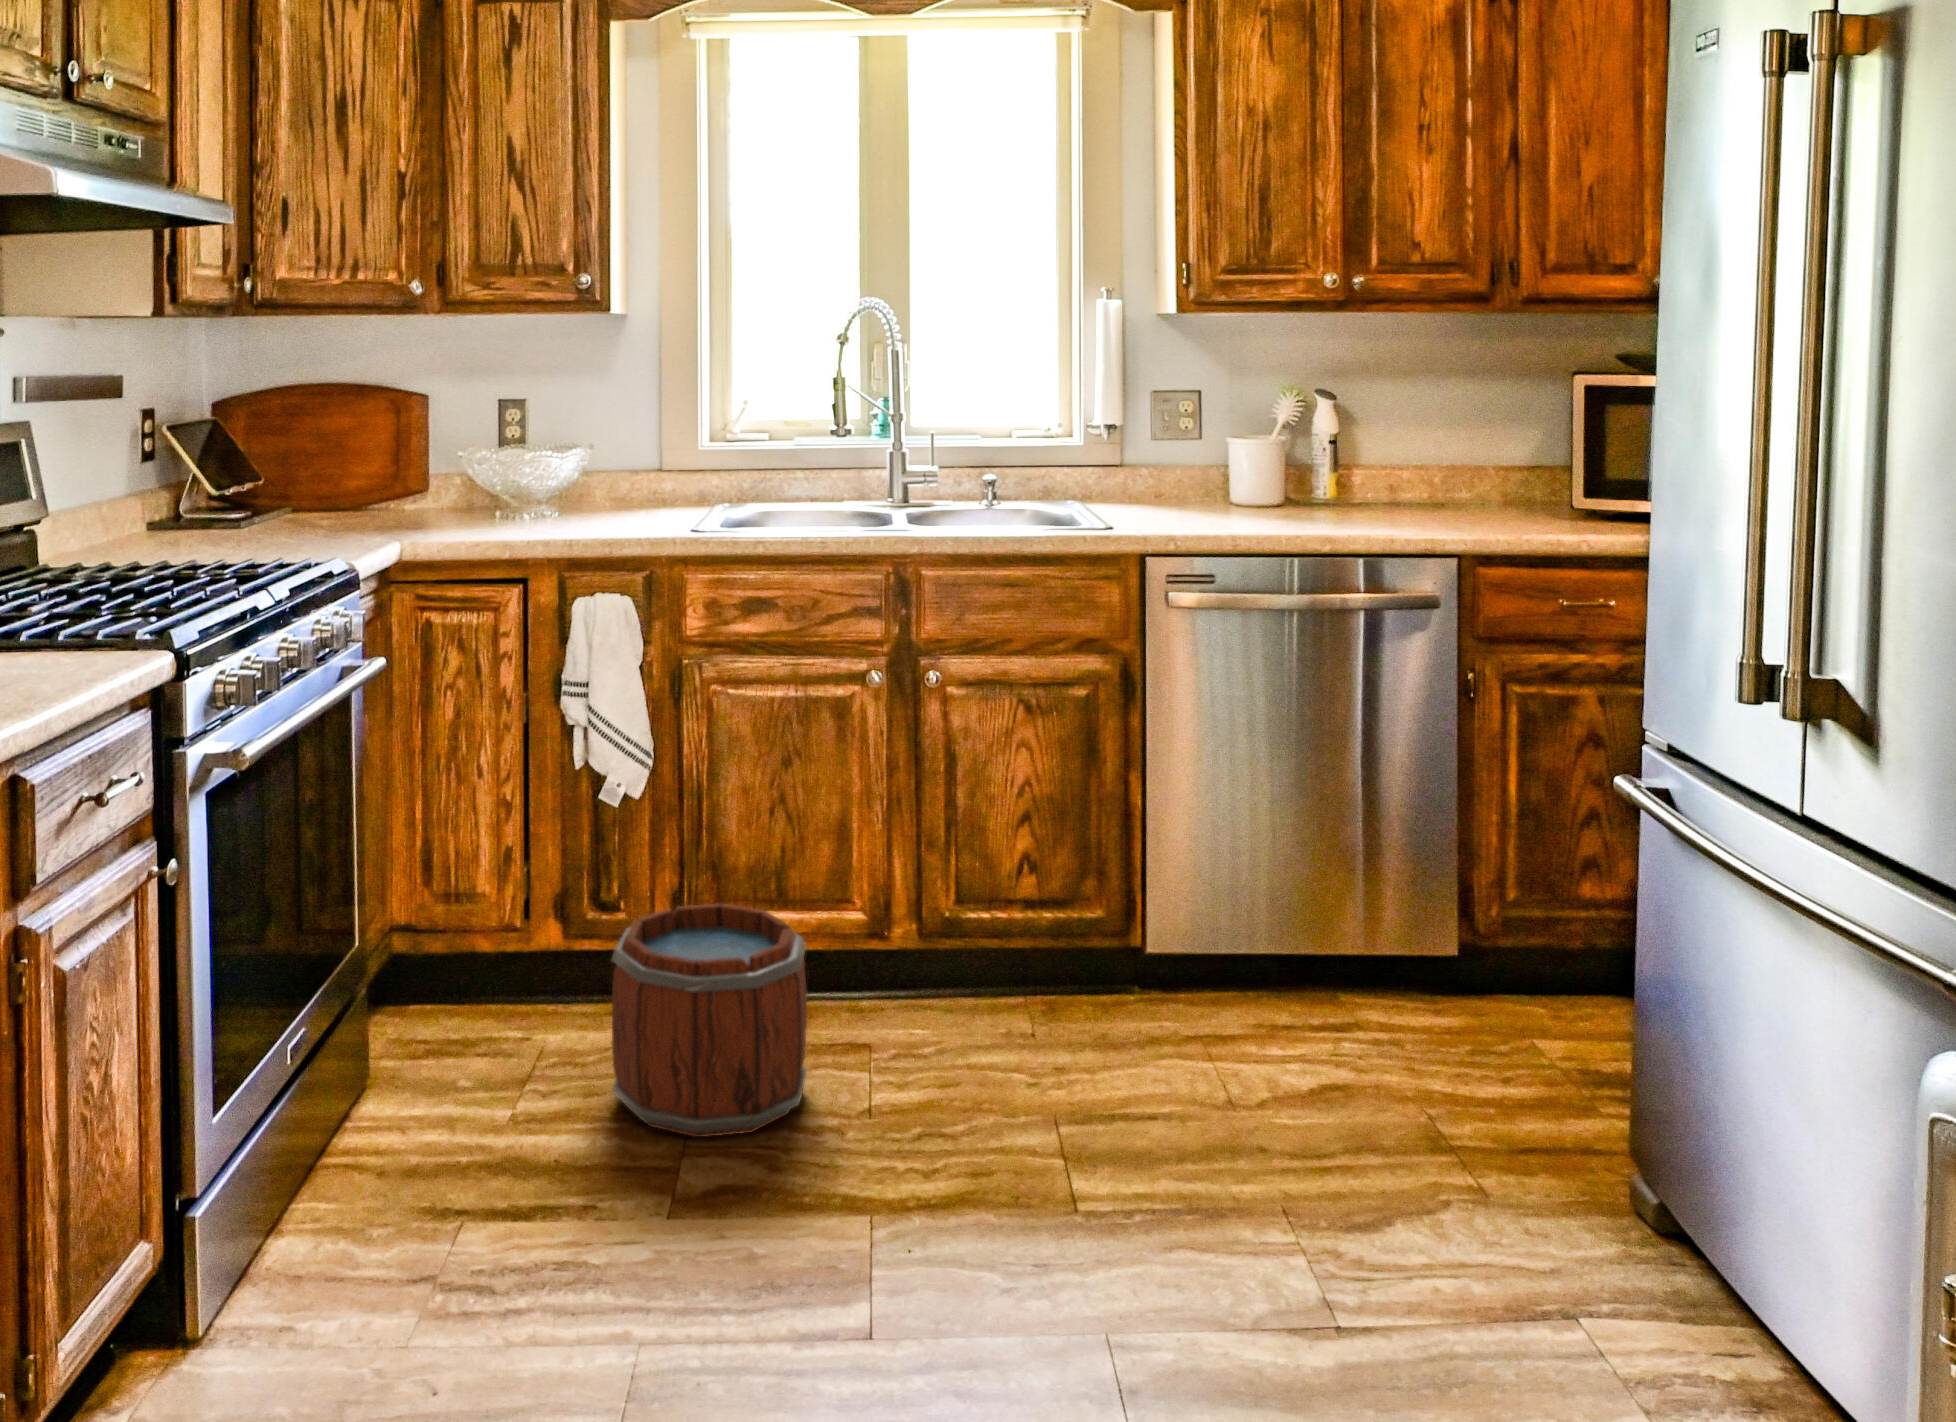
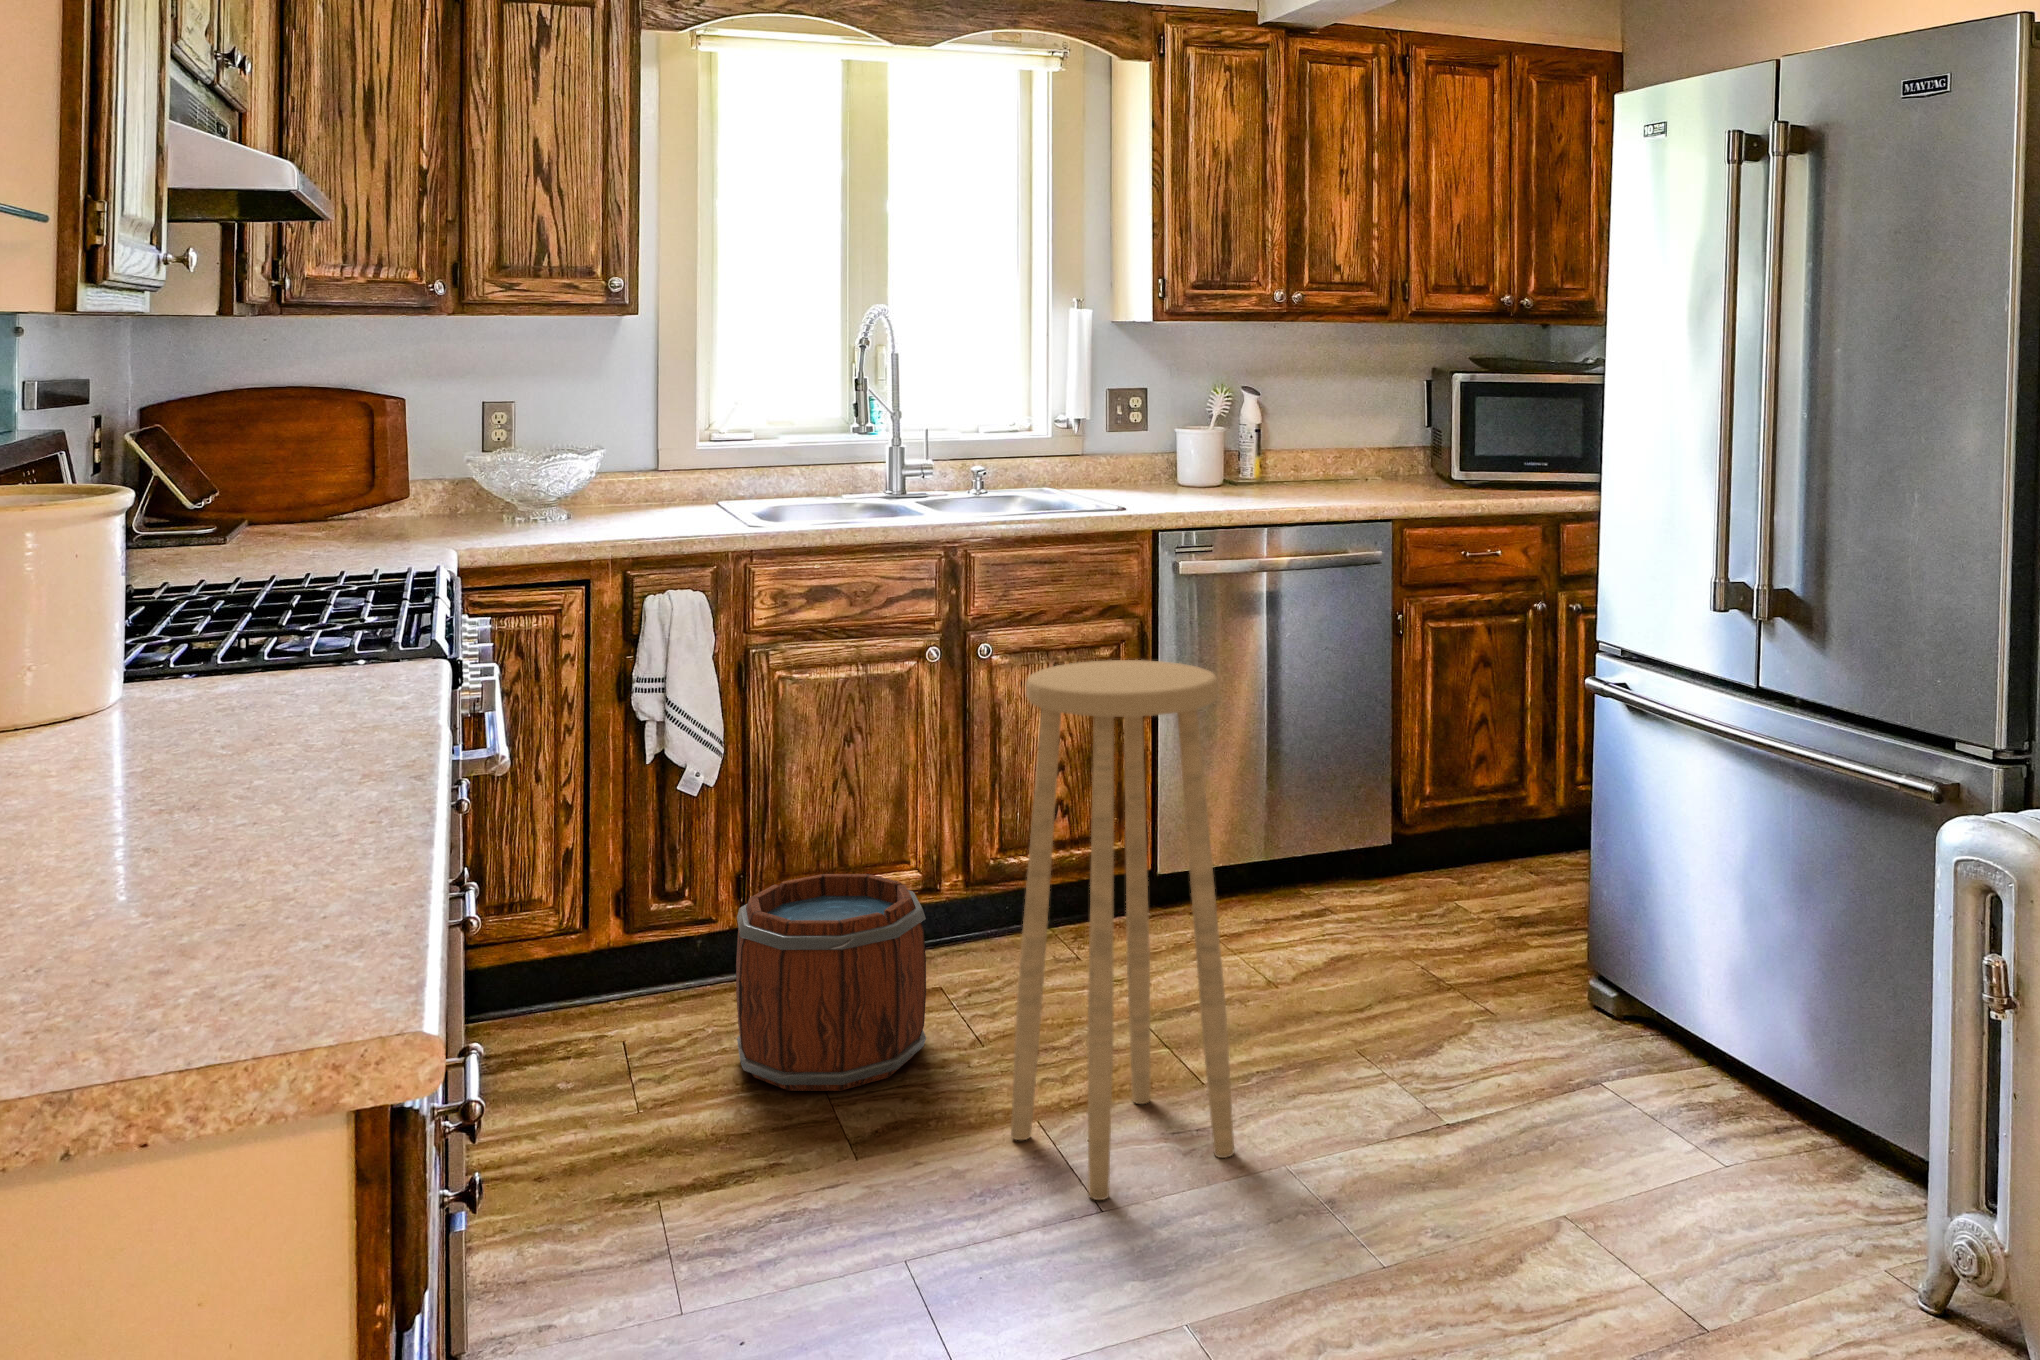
stool: none [831,719,1061,1331] -> present [1011,660,1234,1200]

